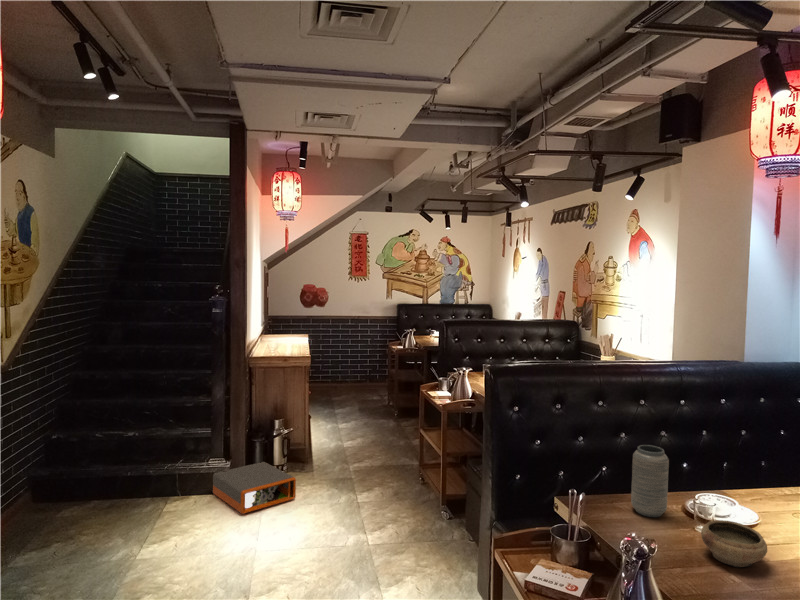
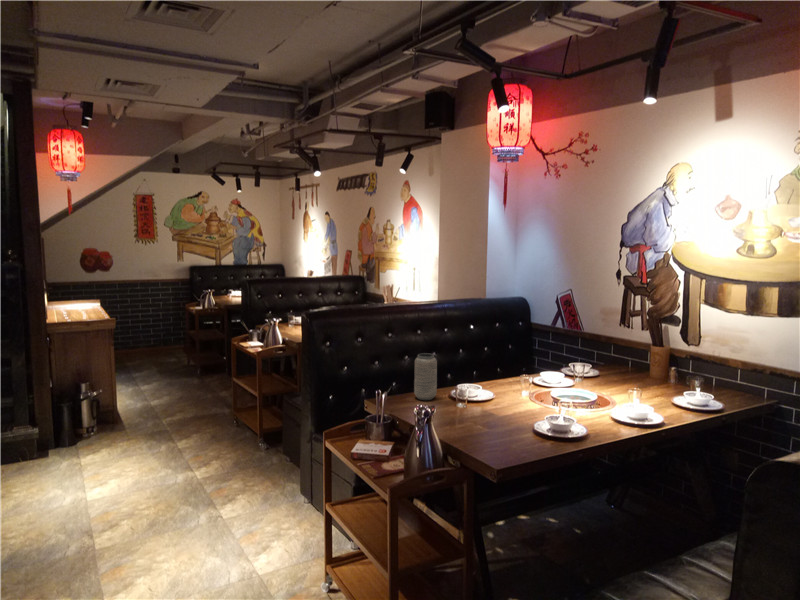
storage box: present [213,462,296,514] -> none [16,428,114,477]
ceramic bowl: present [701,520,767,567] -> none [457,392,492,417]

